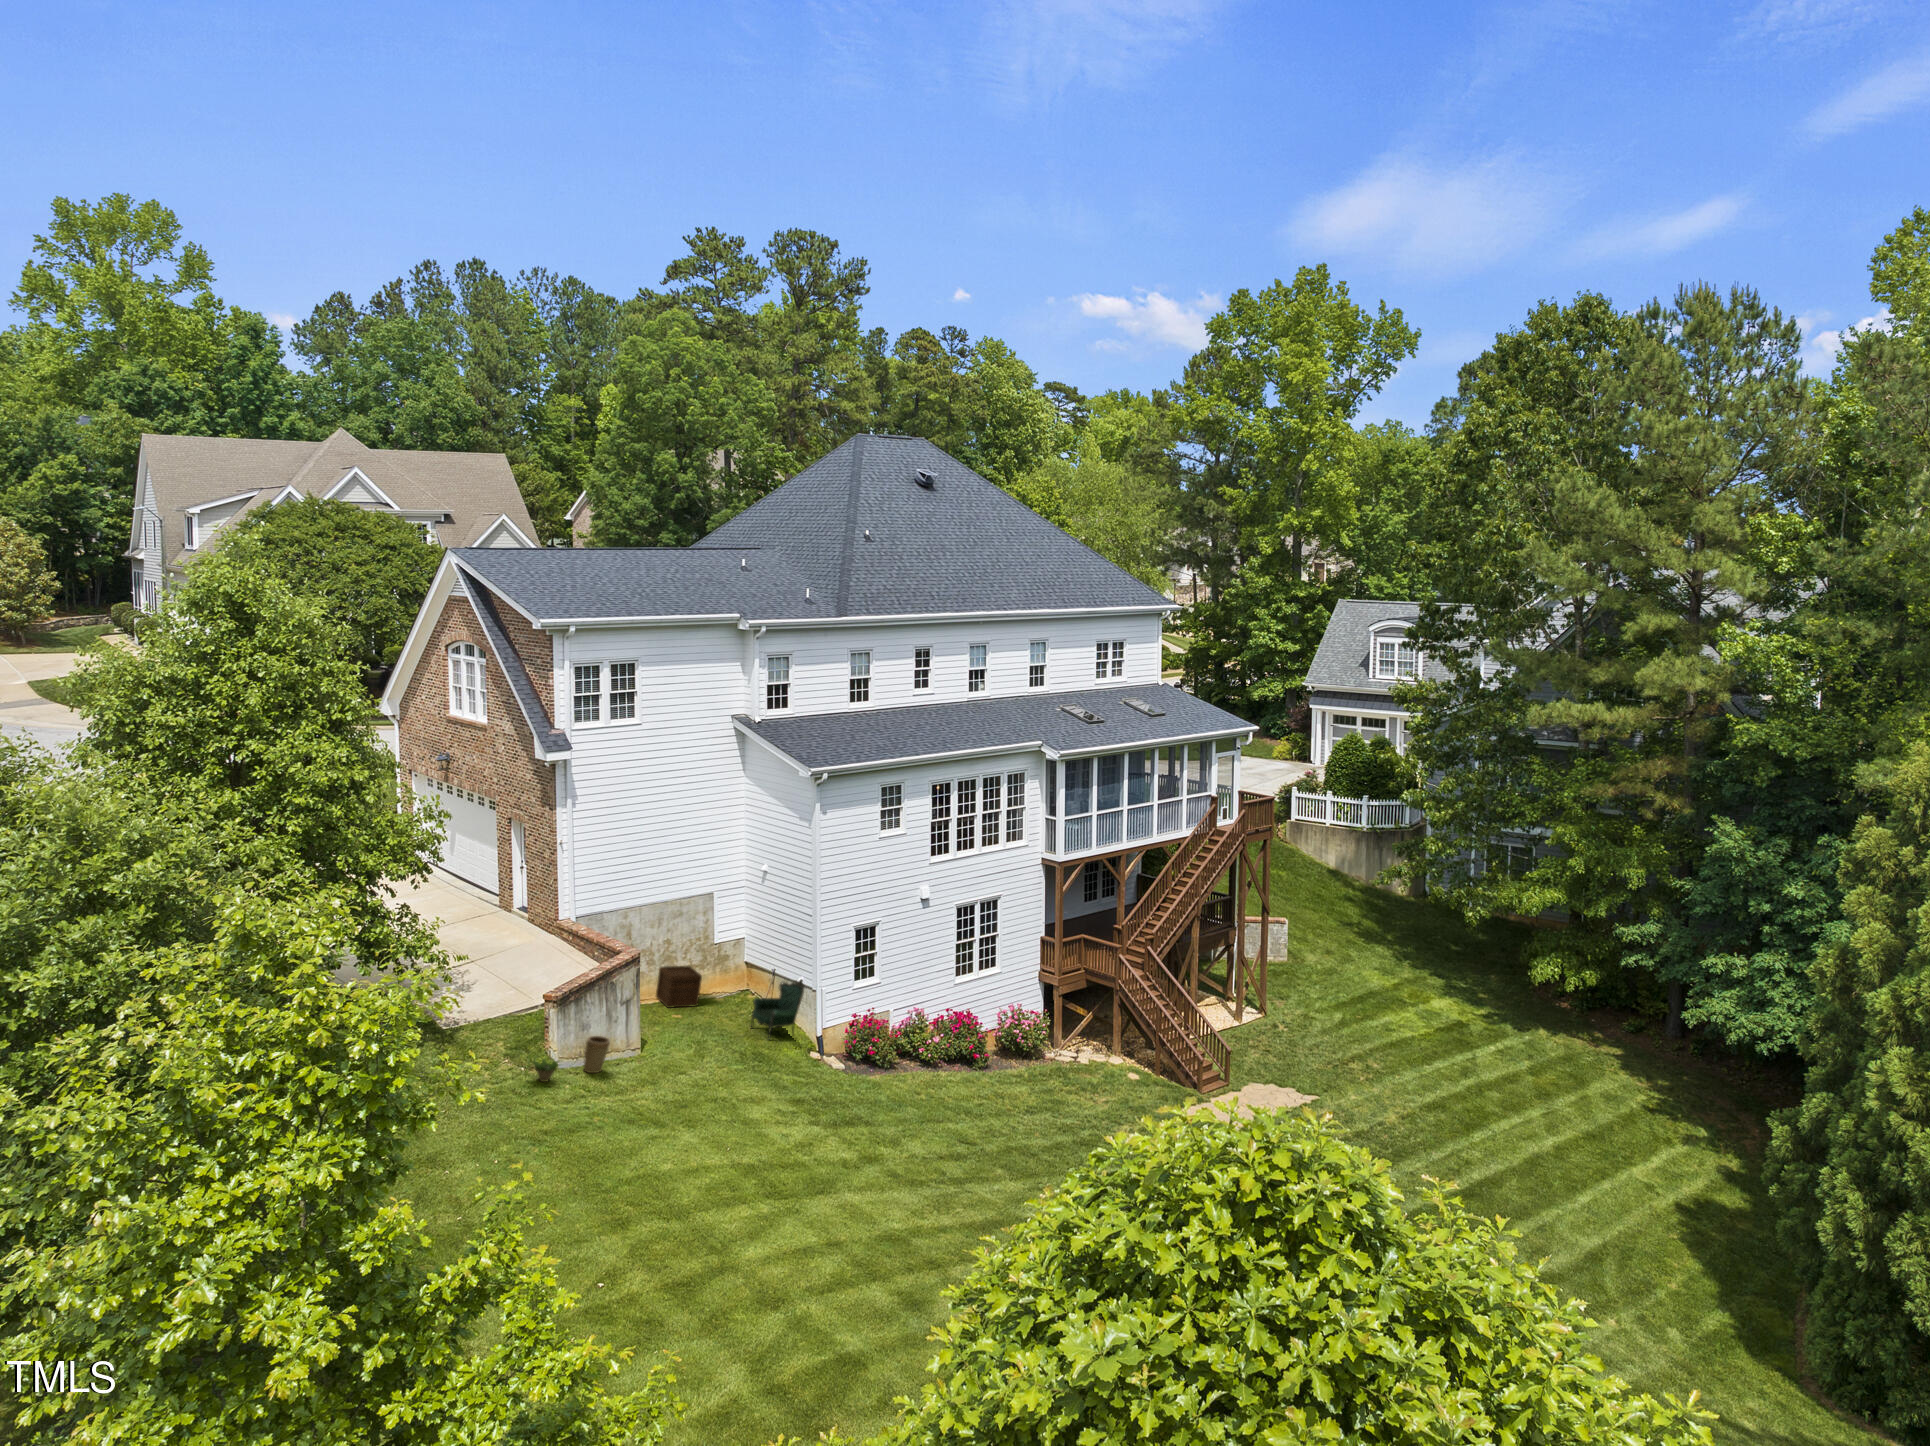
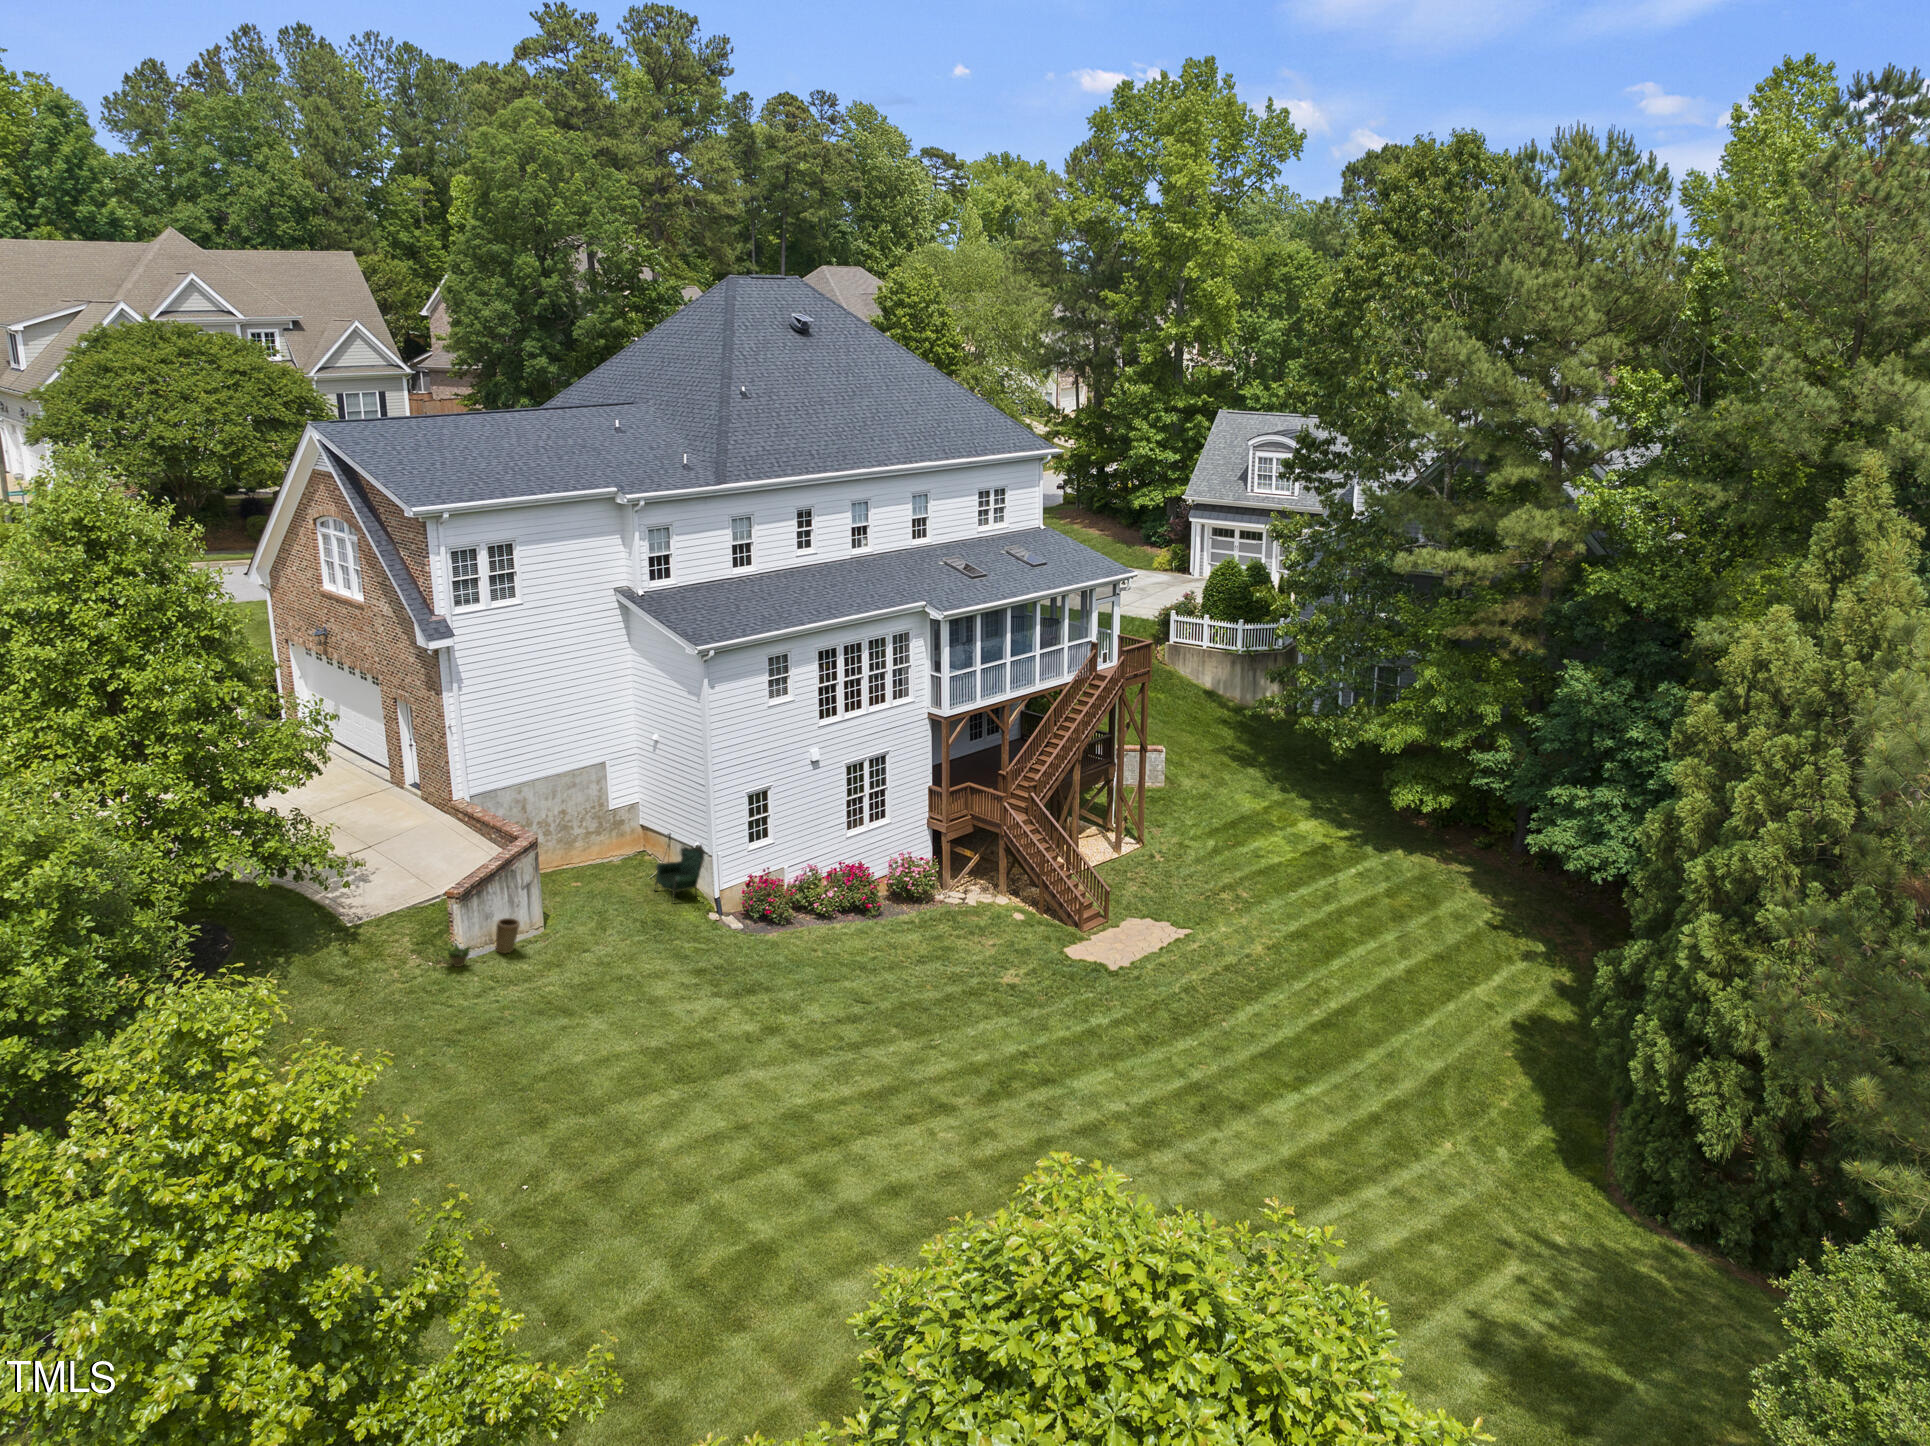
wooden crate: present [656,966,702,1008] -> none [560,832,604,874]

